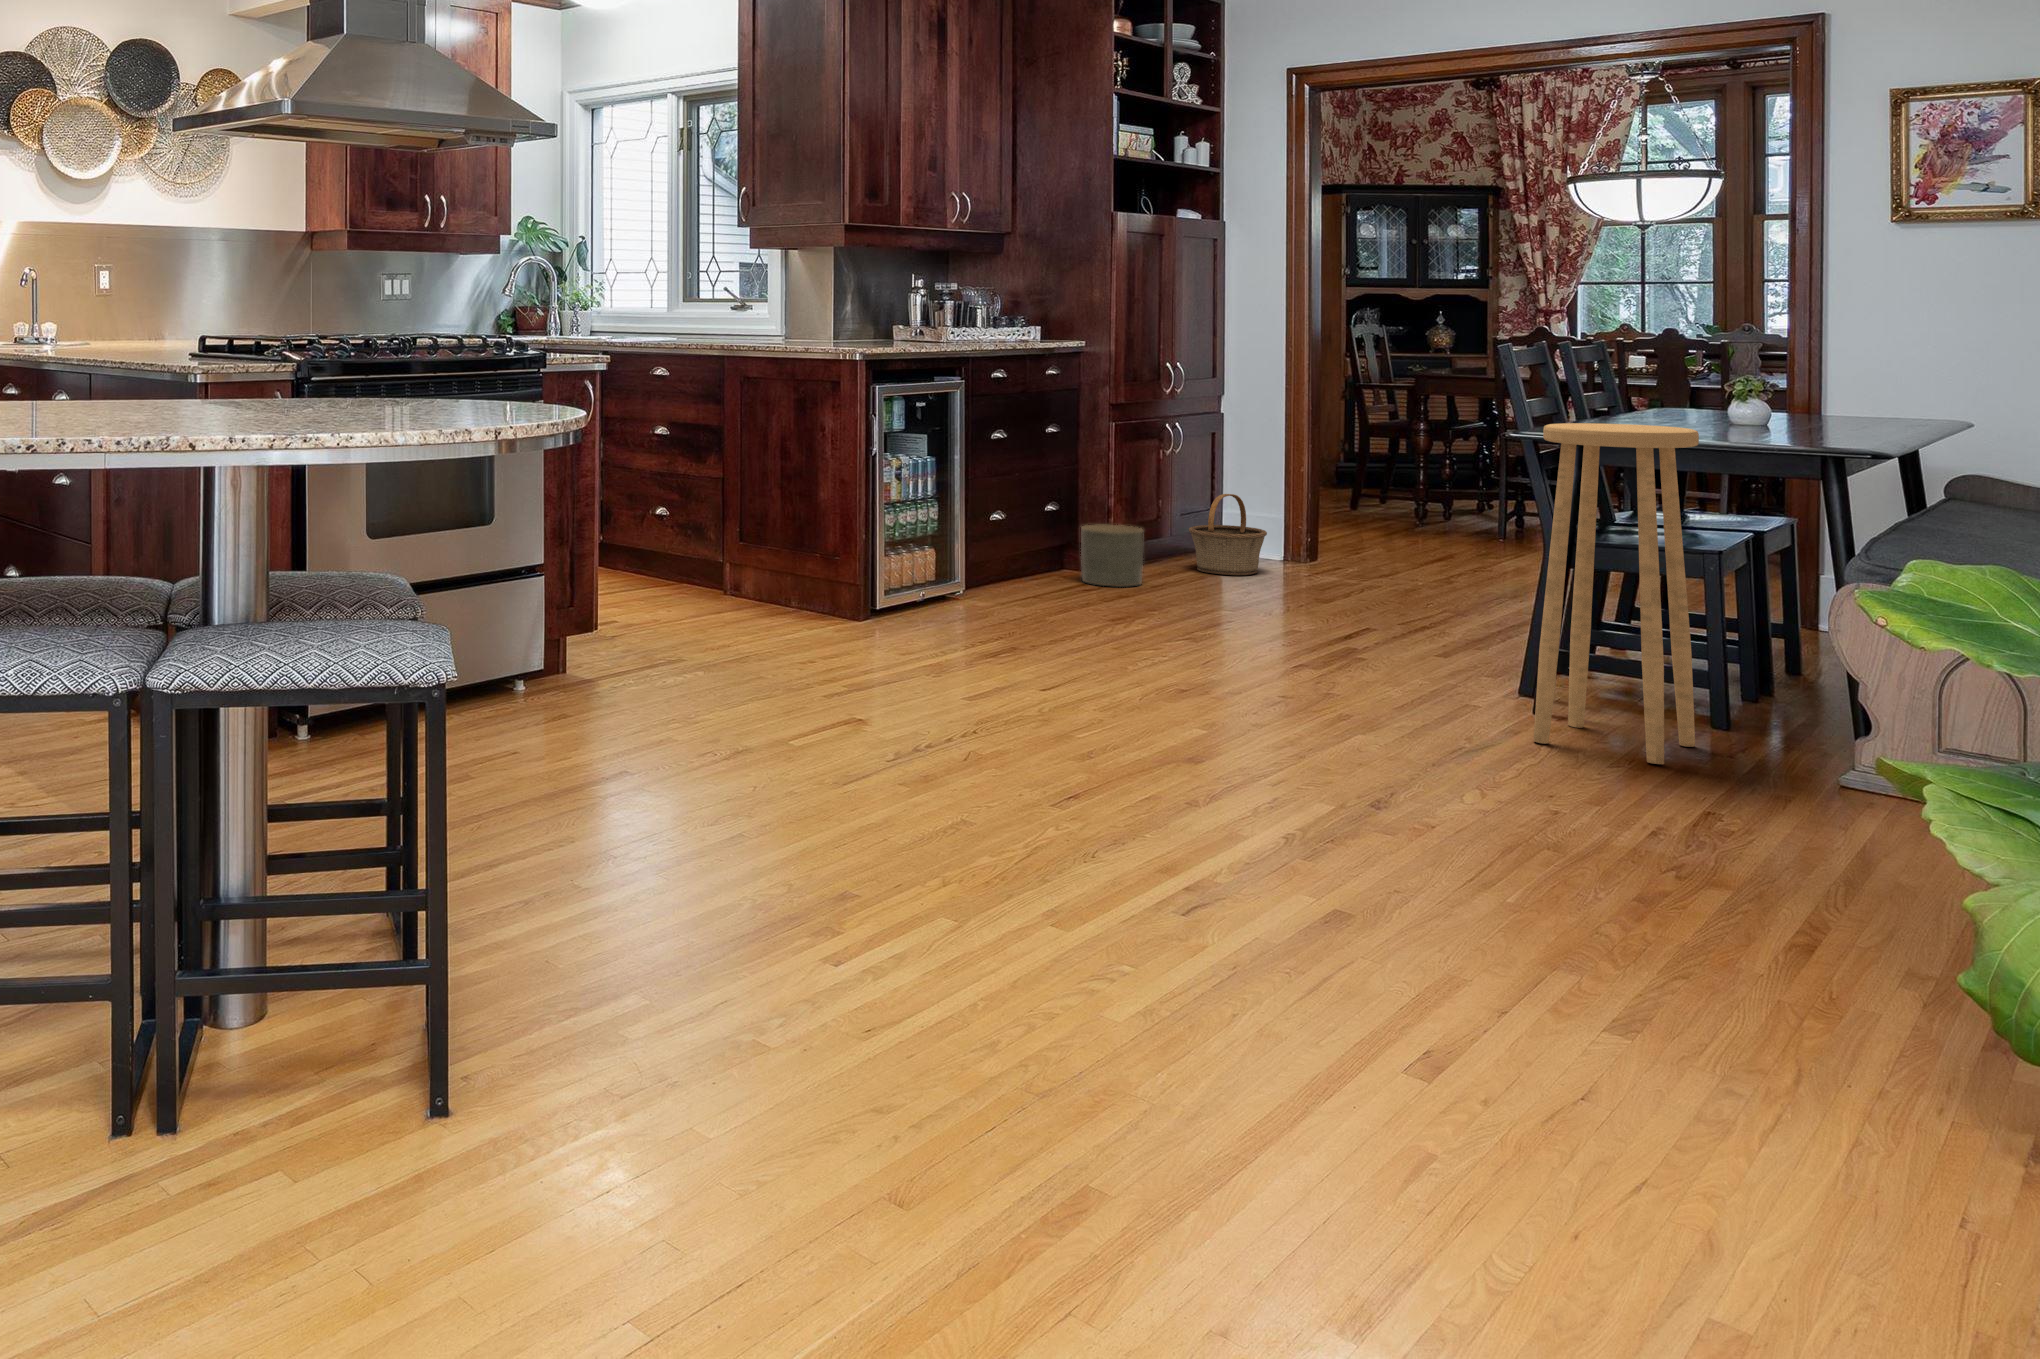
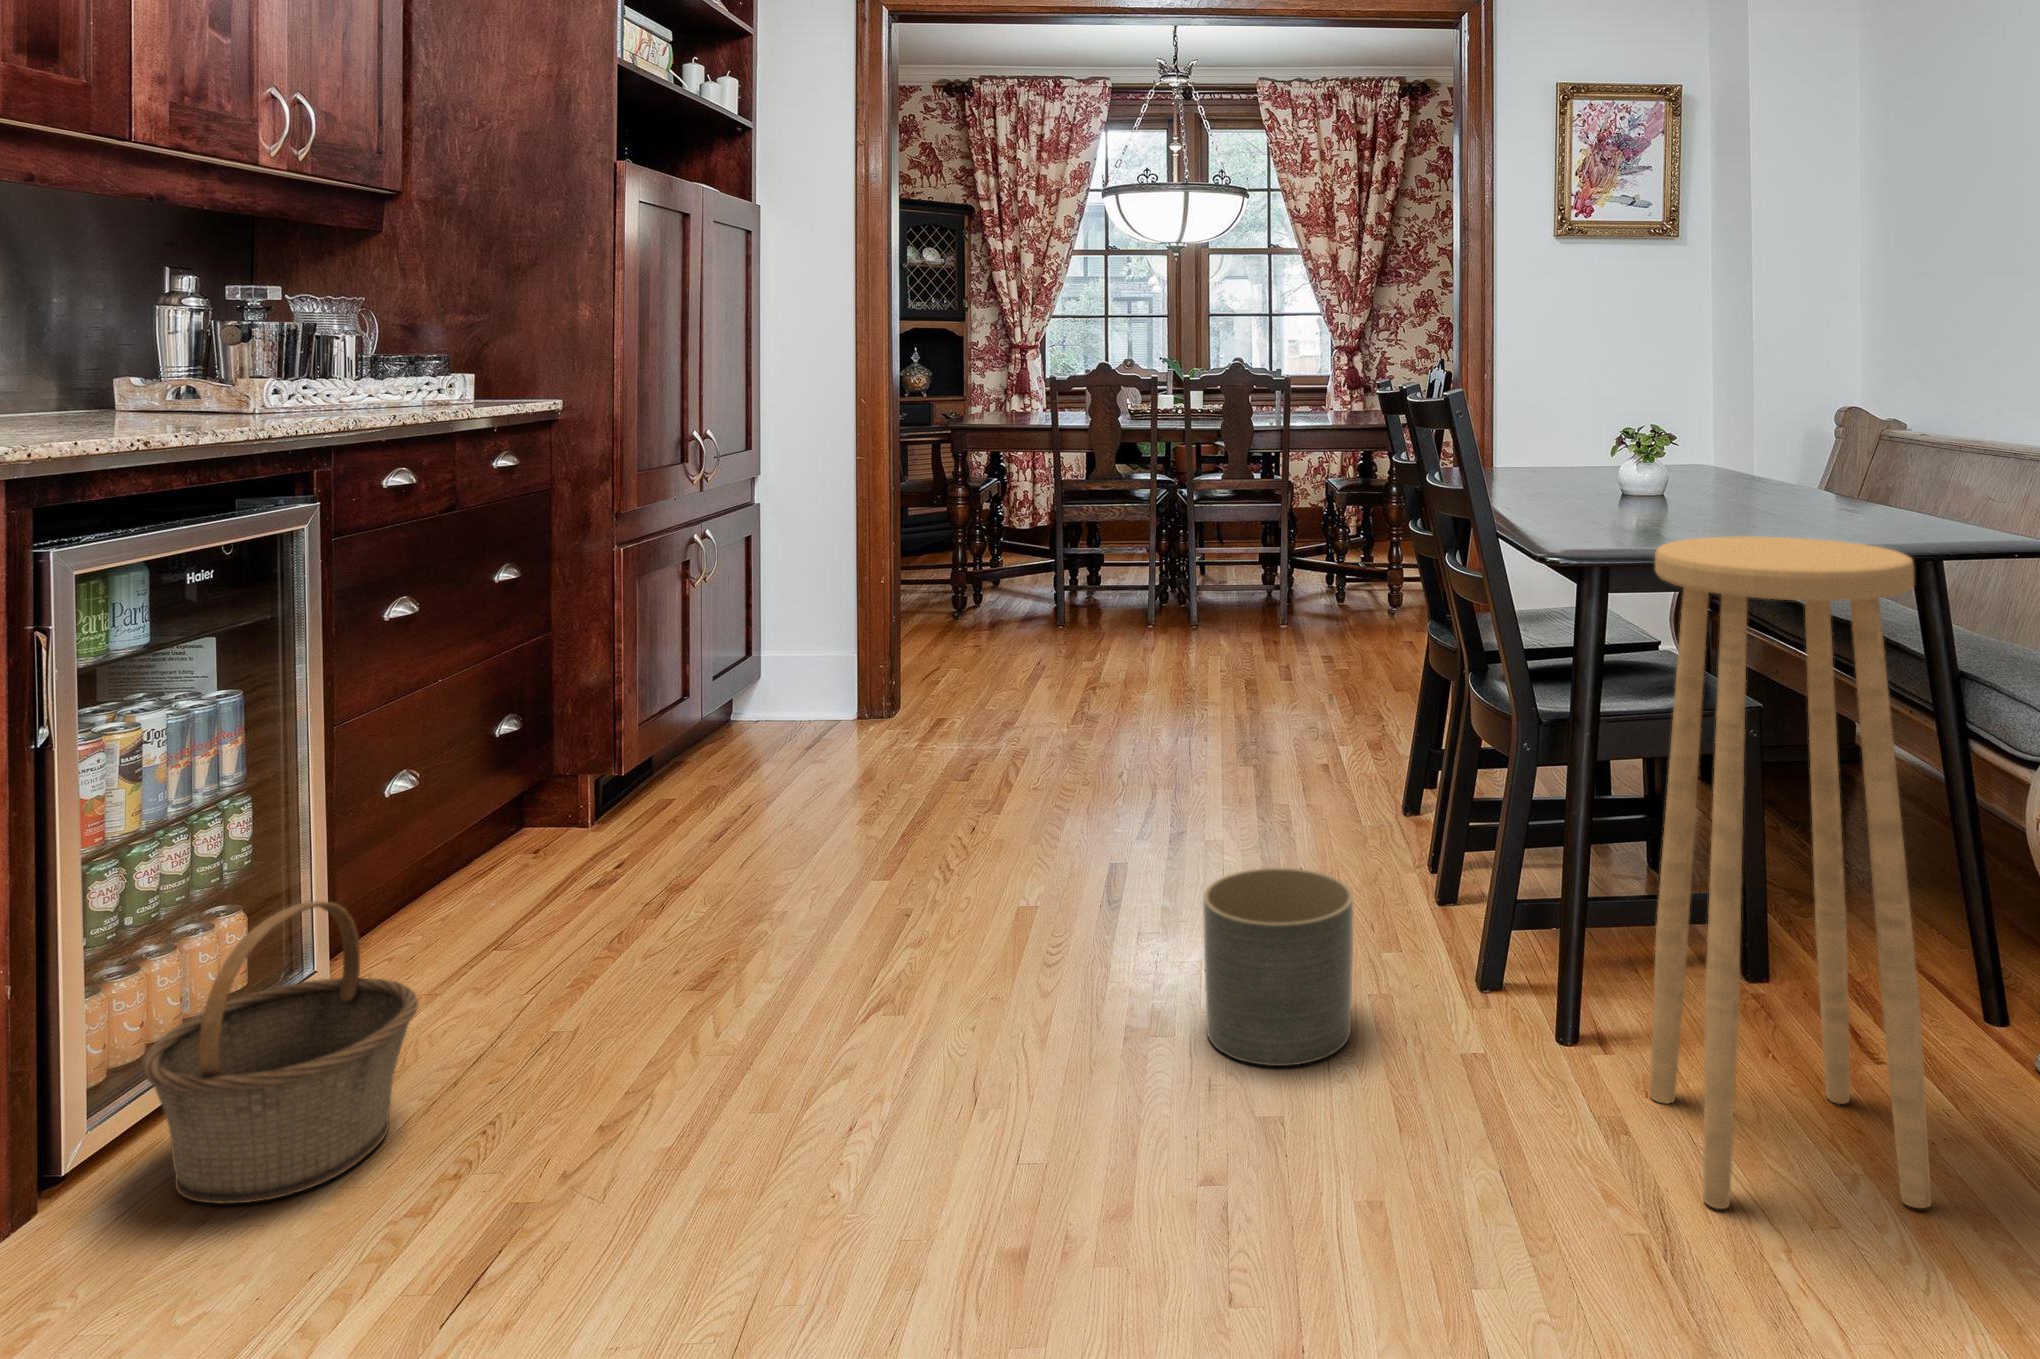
basket: present [1189,494,1267,575] -> present [142,902,418,1204]
planter: present [1081,525,1143,587] -> present [1203,868,1353,1066]

